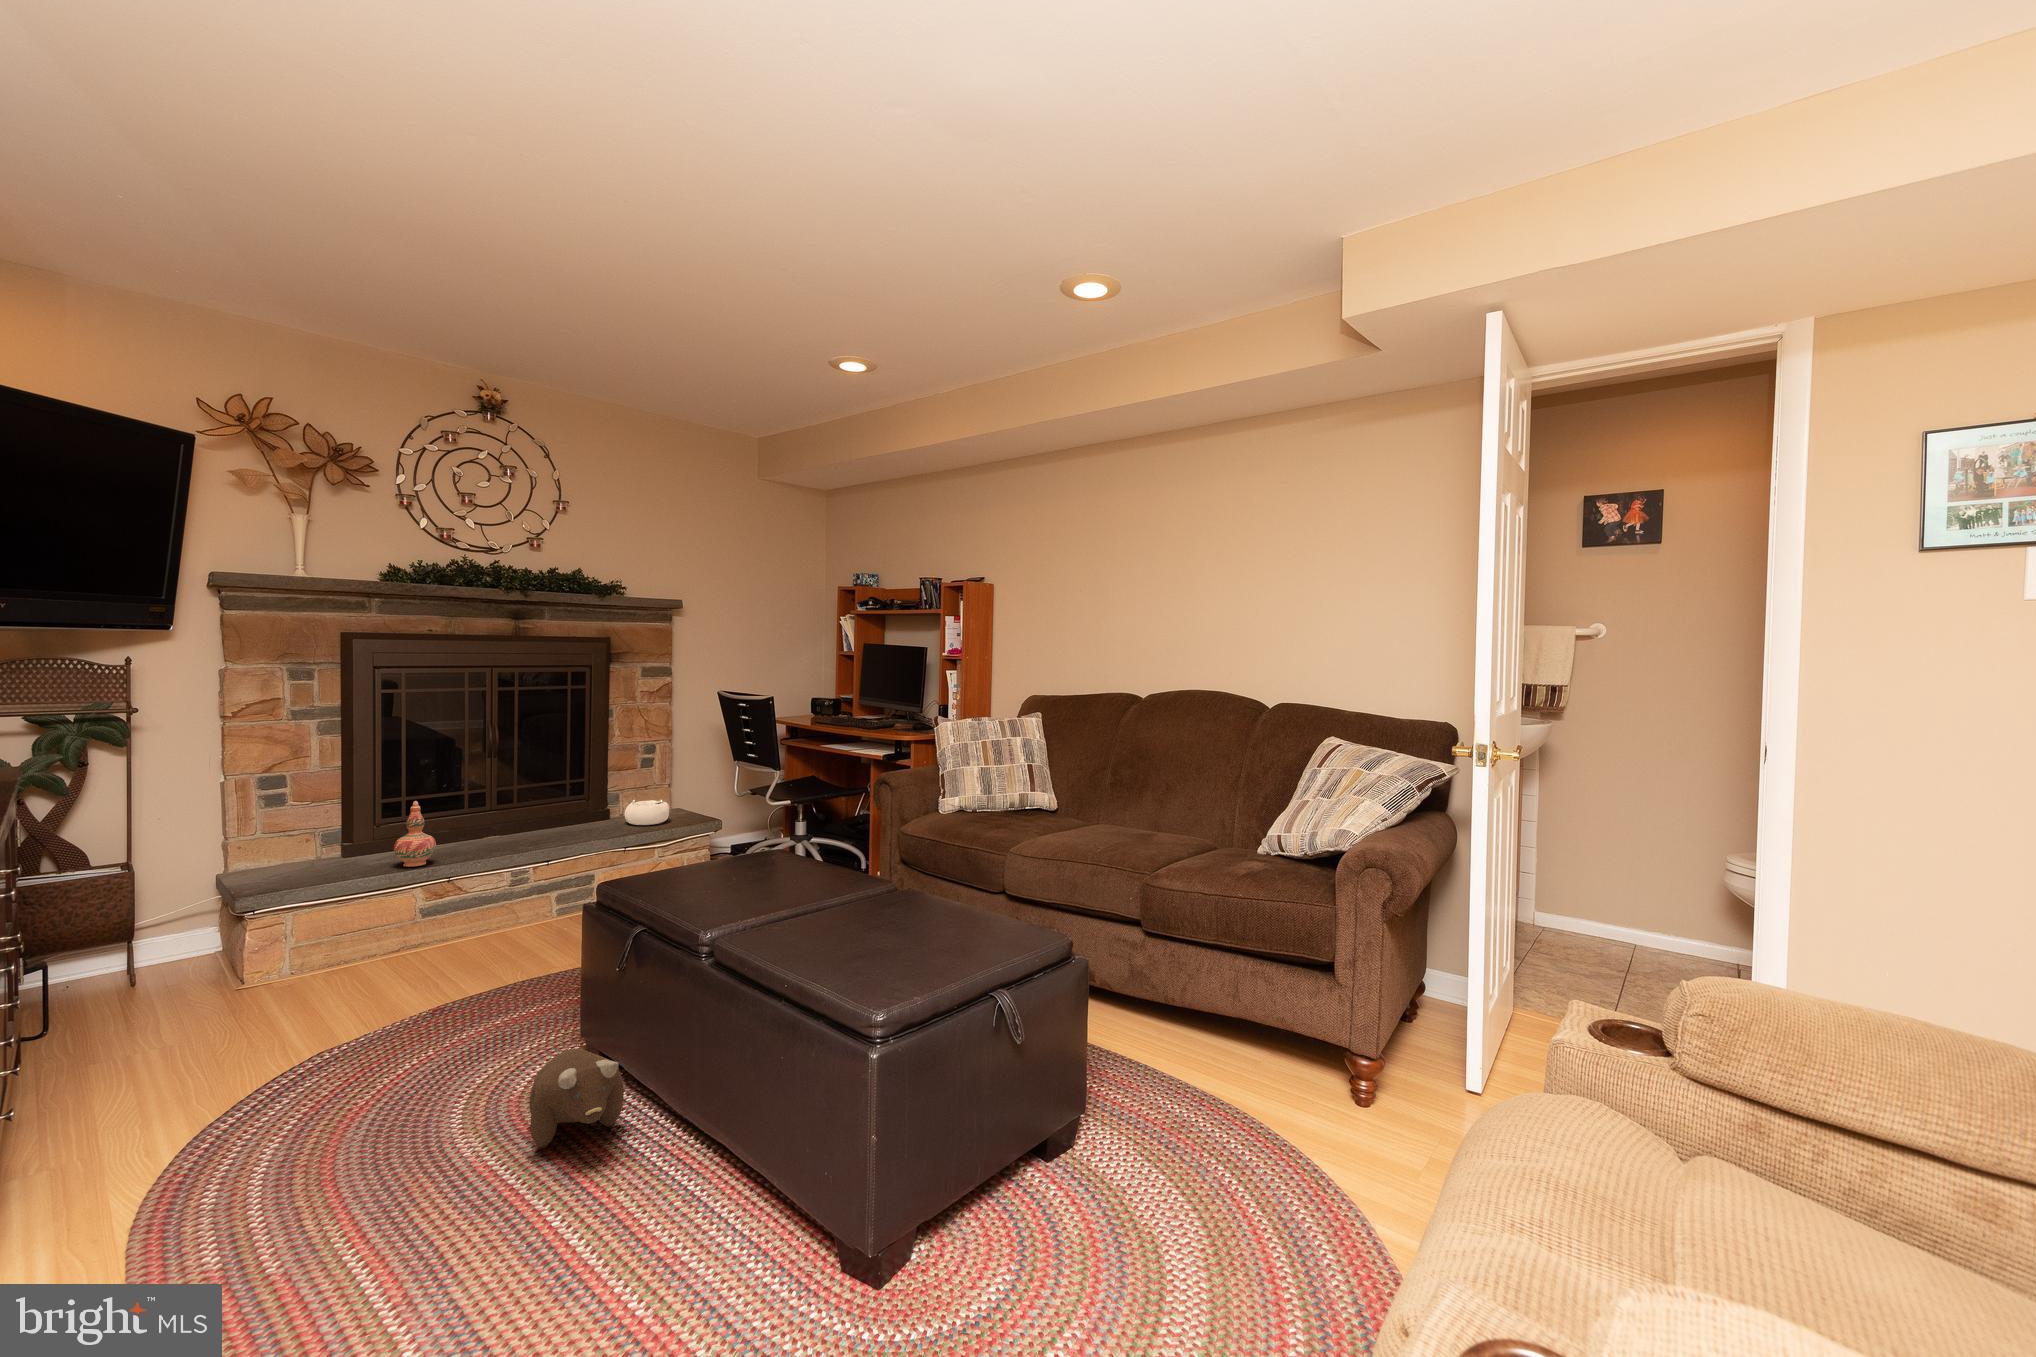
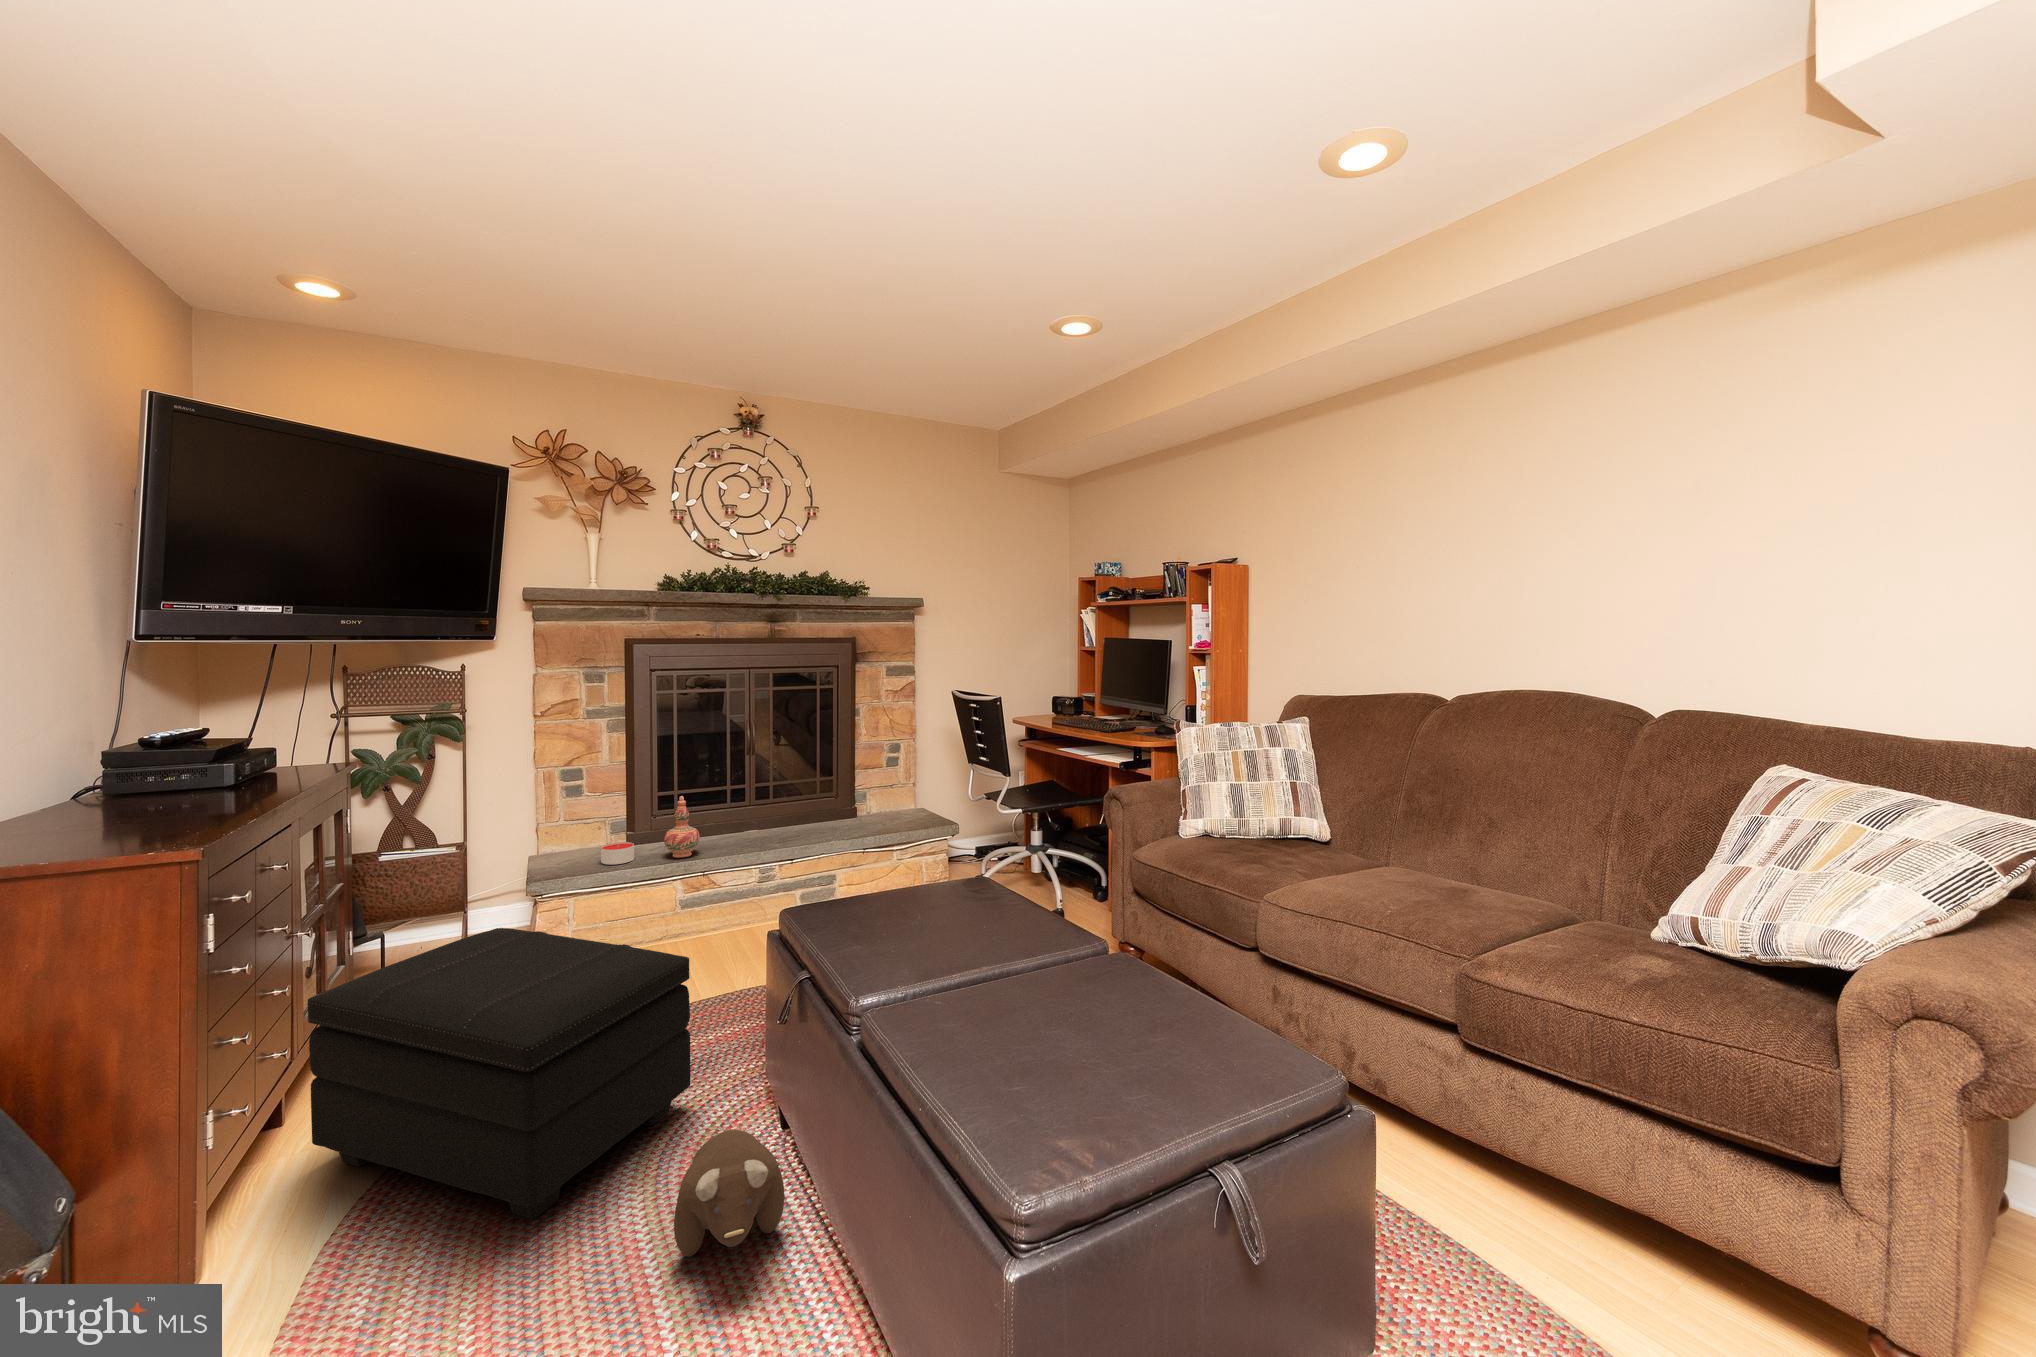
decorative bowl: present [625,800,669,825] -> none [874,795,914,821]
candle: none [317,853,357,877] -> present [601,842,634,865]
footstool: none [96,920,500,1149] -> present [308,928,691,1219]

